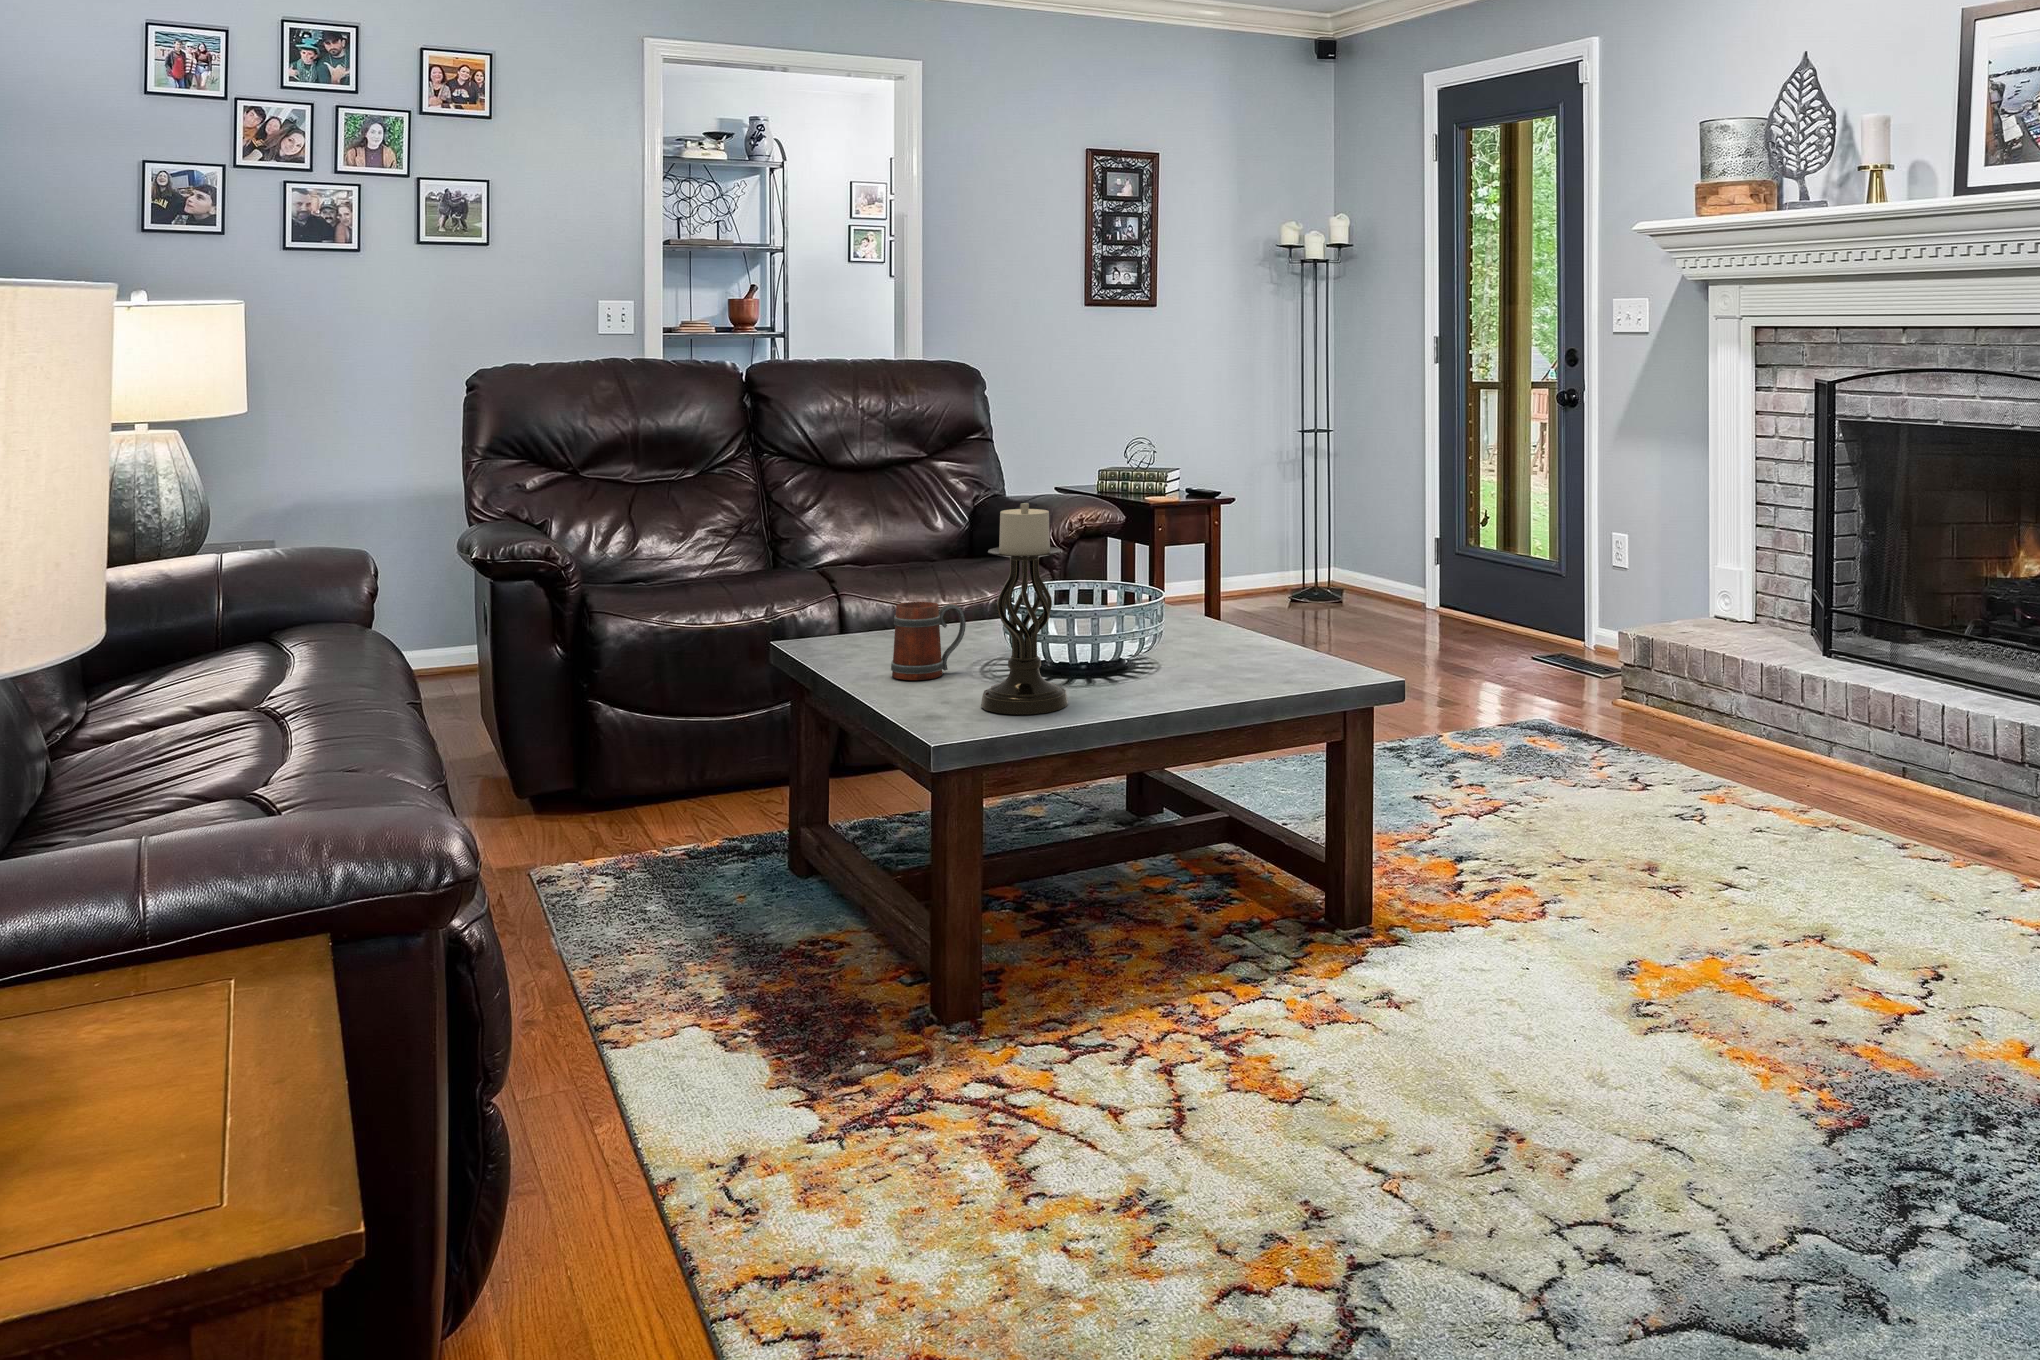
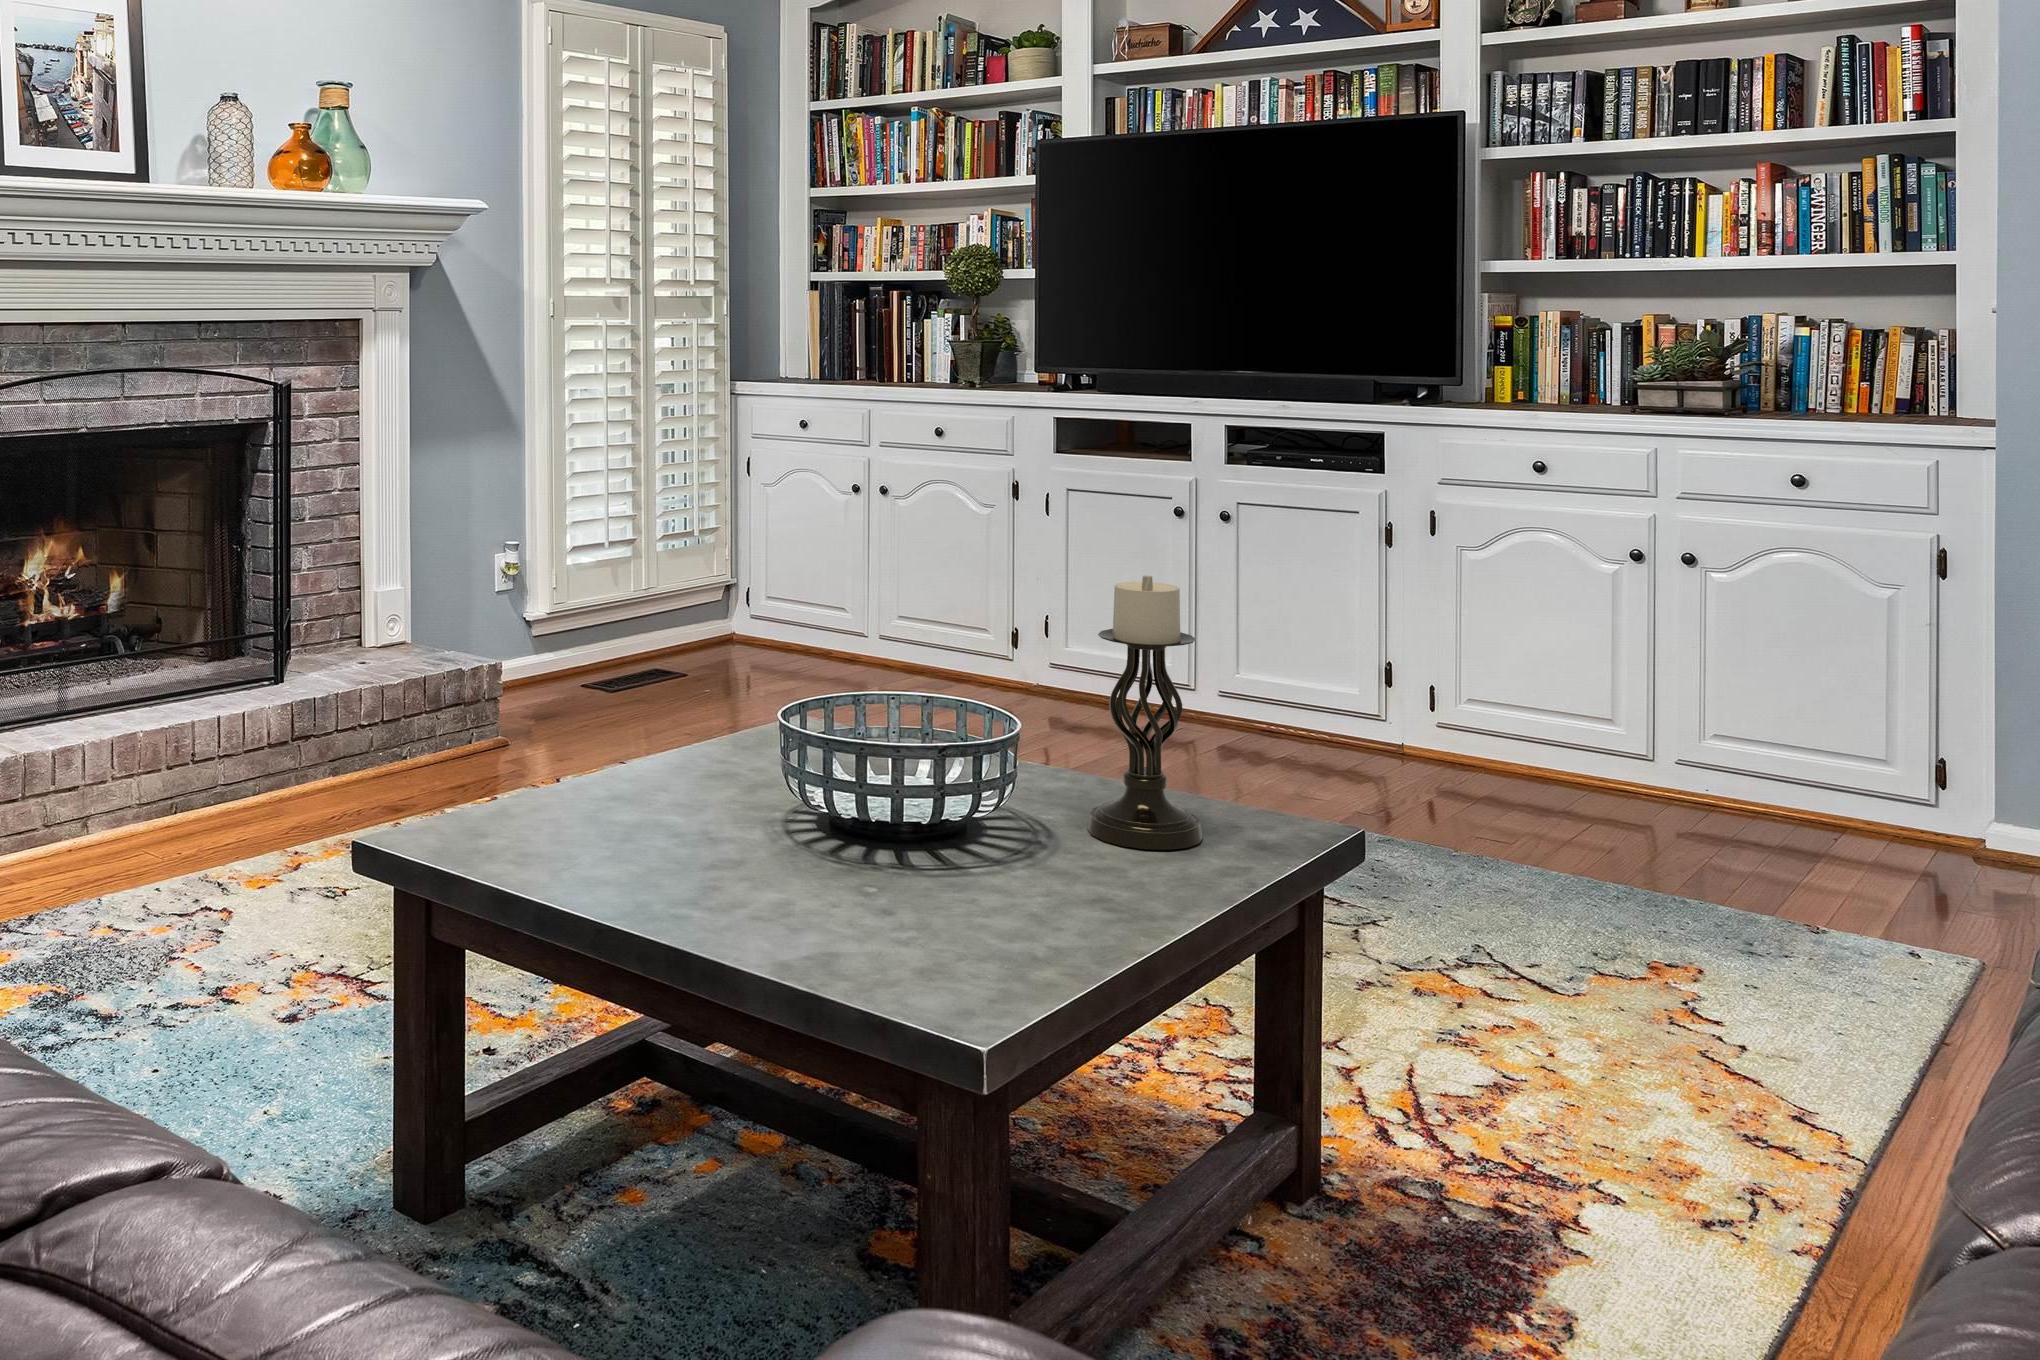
mug: present [891,602,966,680] -> none [1006,785,1112,918]

